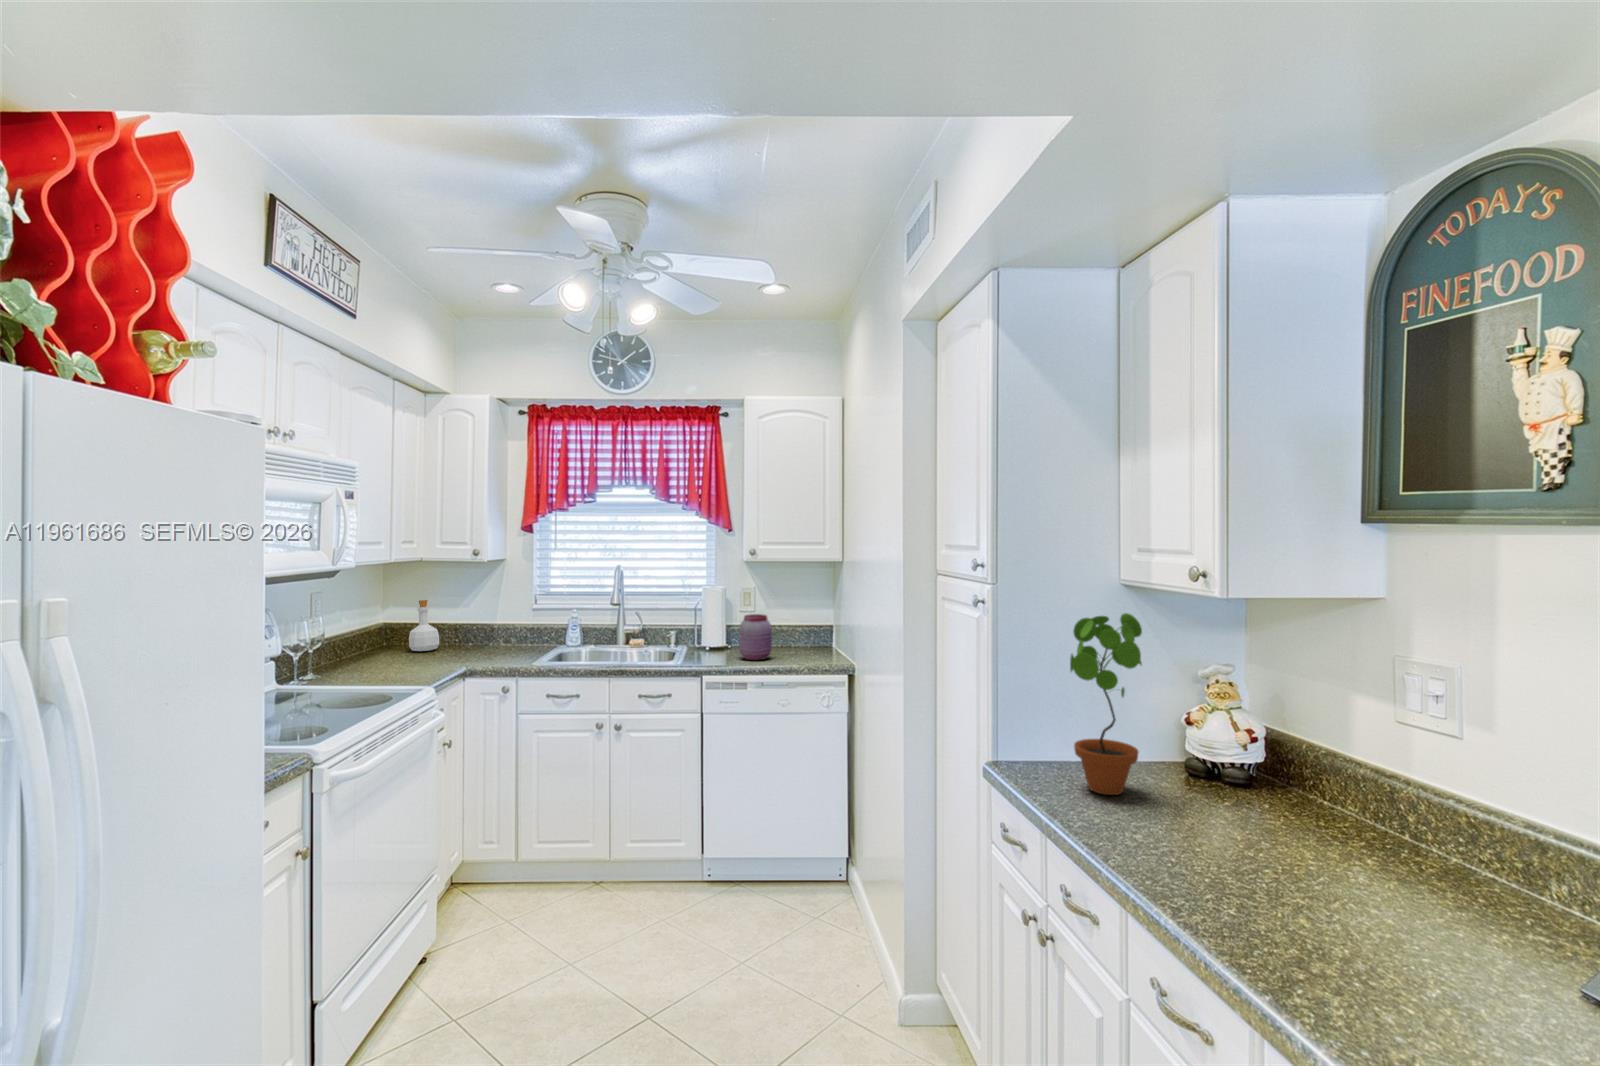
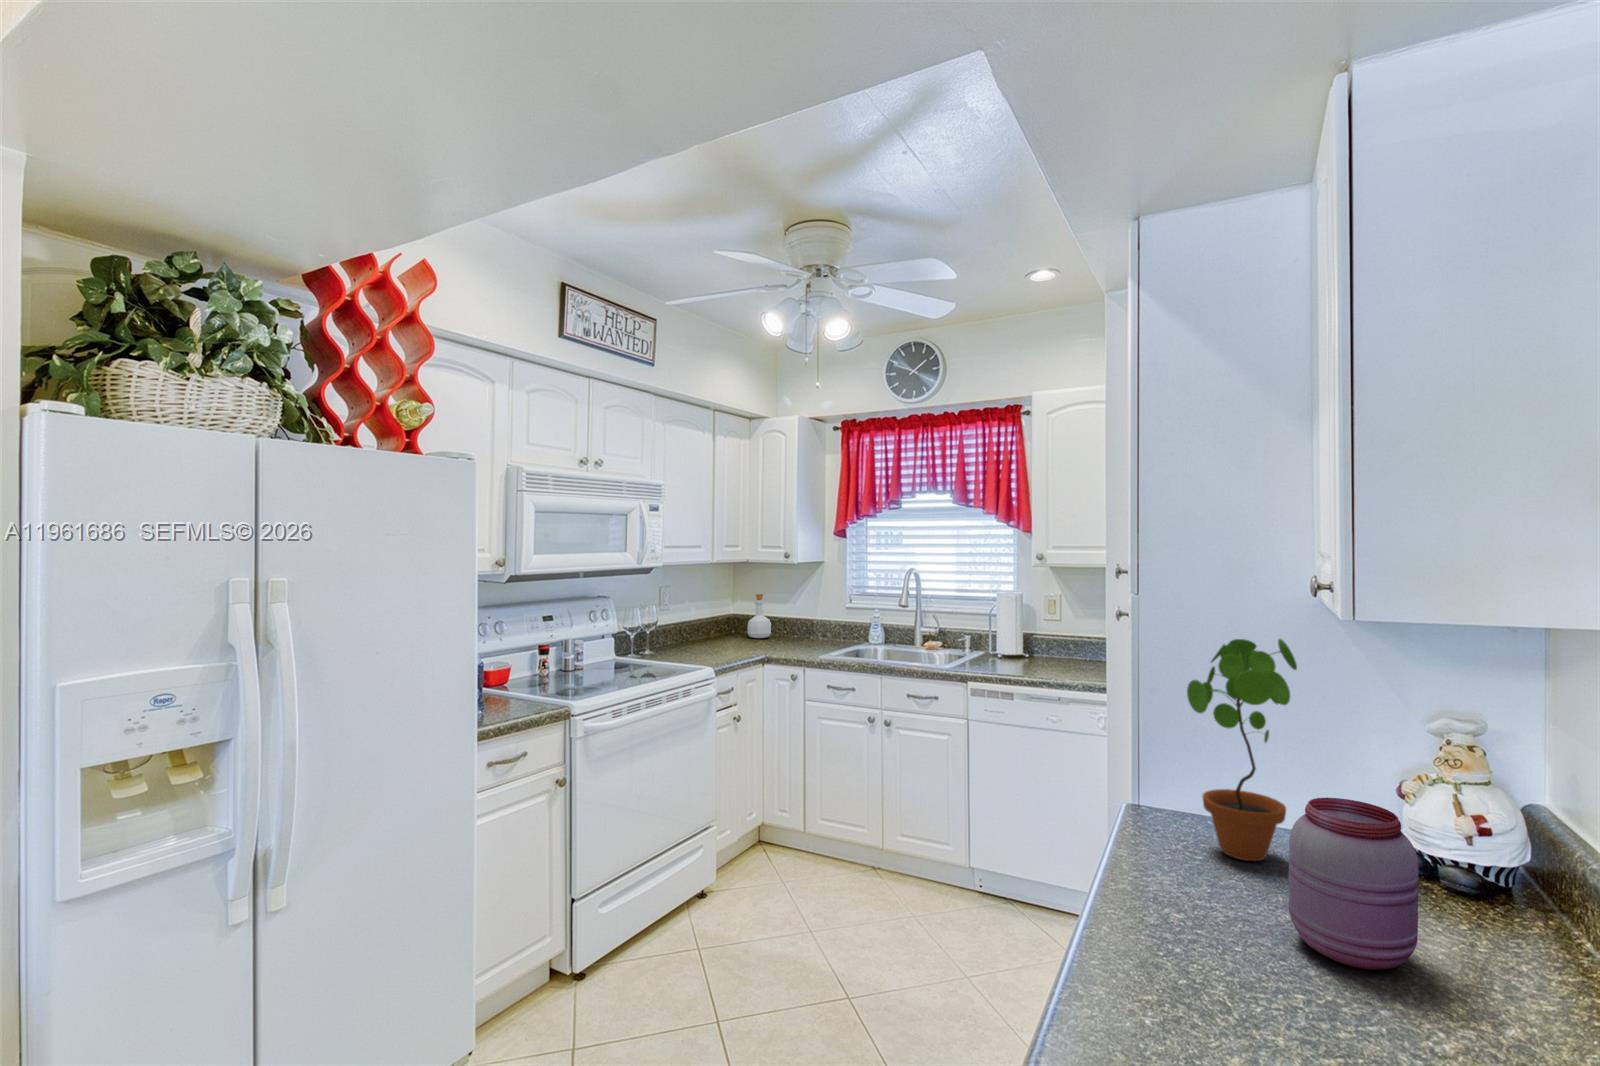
jar: present [739,614,772,660] -> present [1289,798,1418,970]

